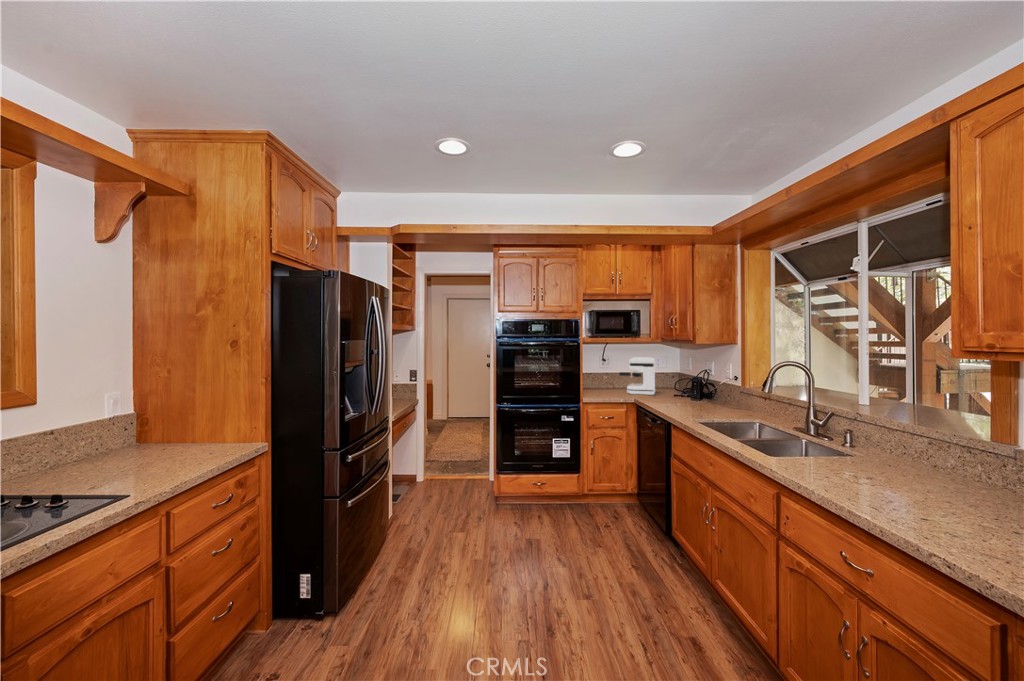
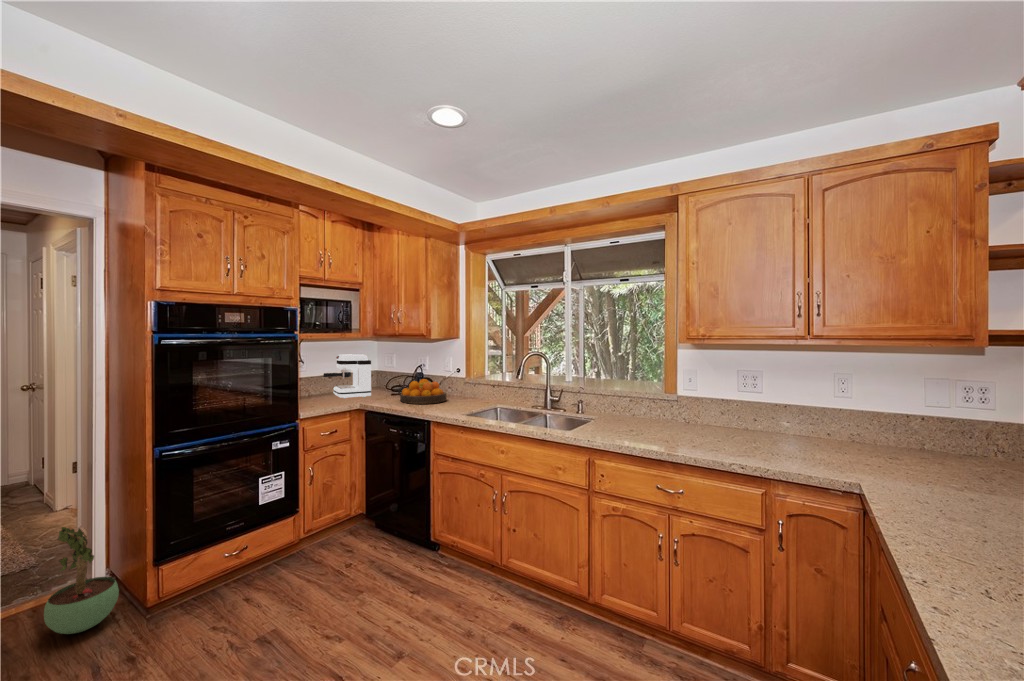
fruit bowl: none [670,383,717,407] -> present [400,379,446,404]
potted plant: none [463,443,491,499] -> present [44,527,119,634]

